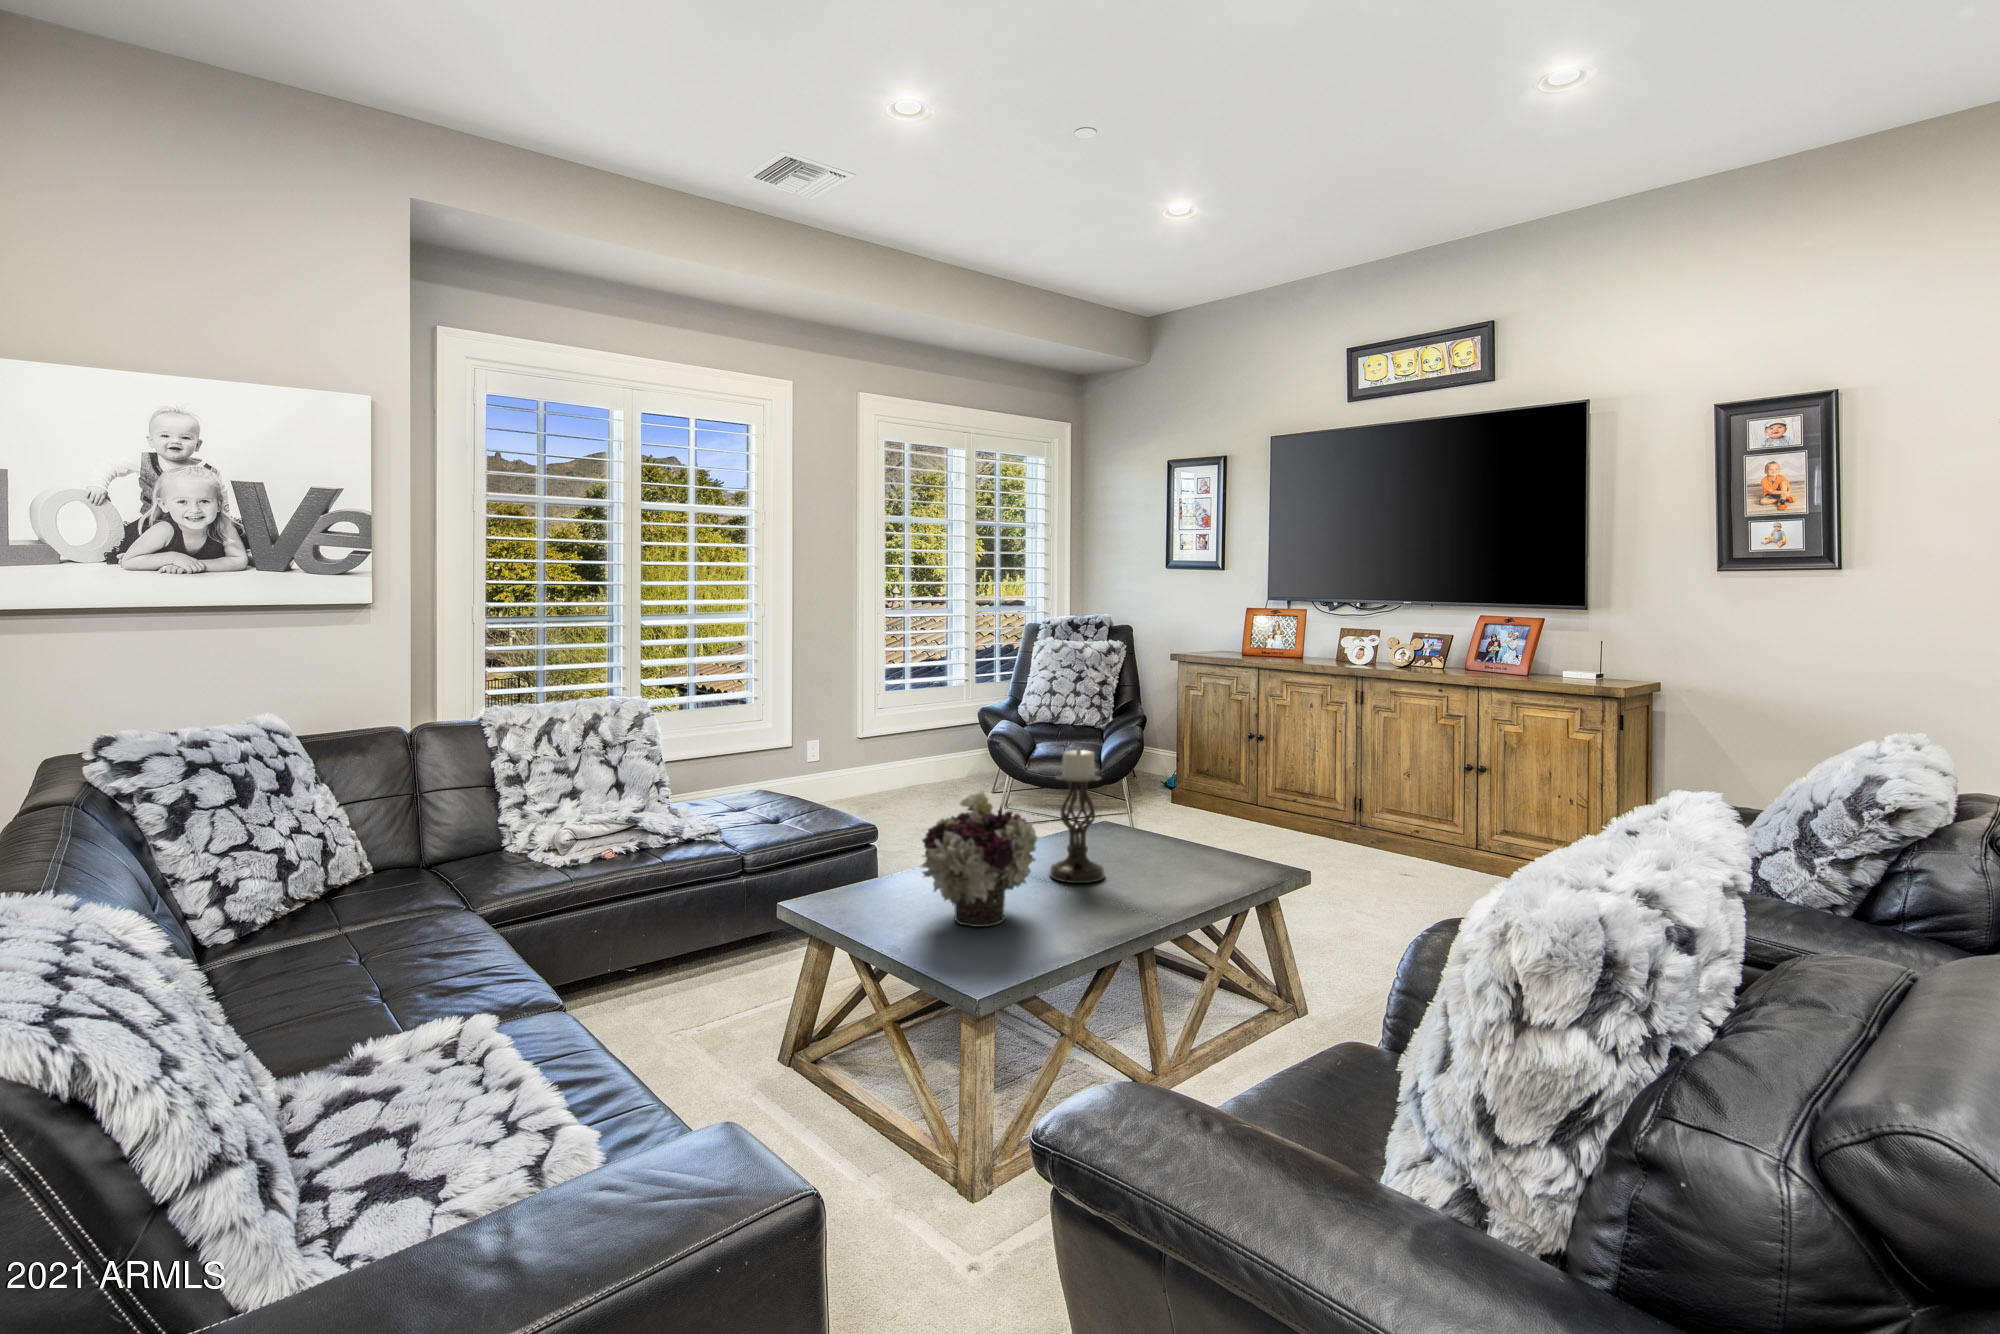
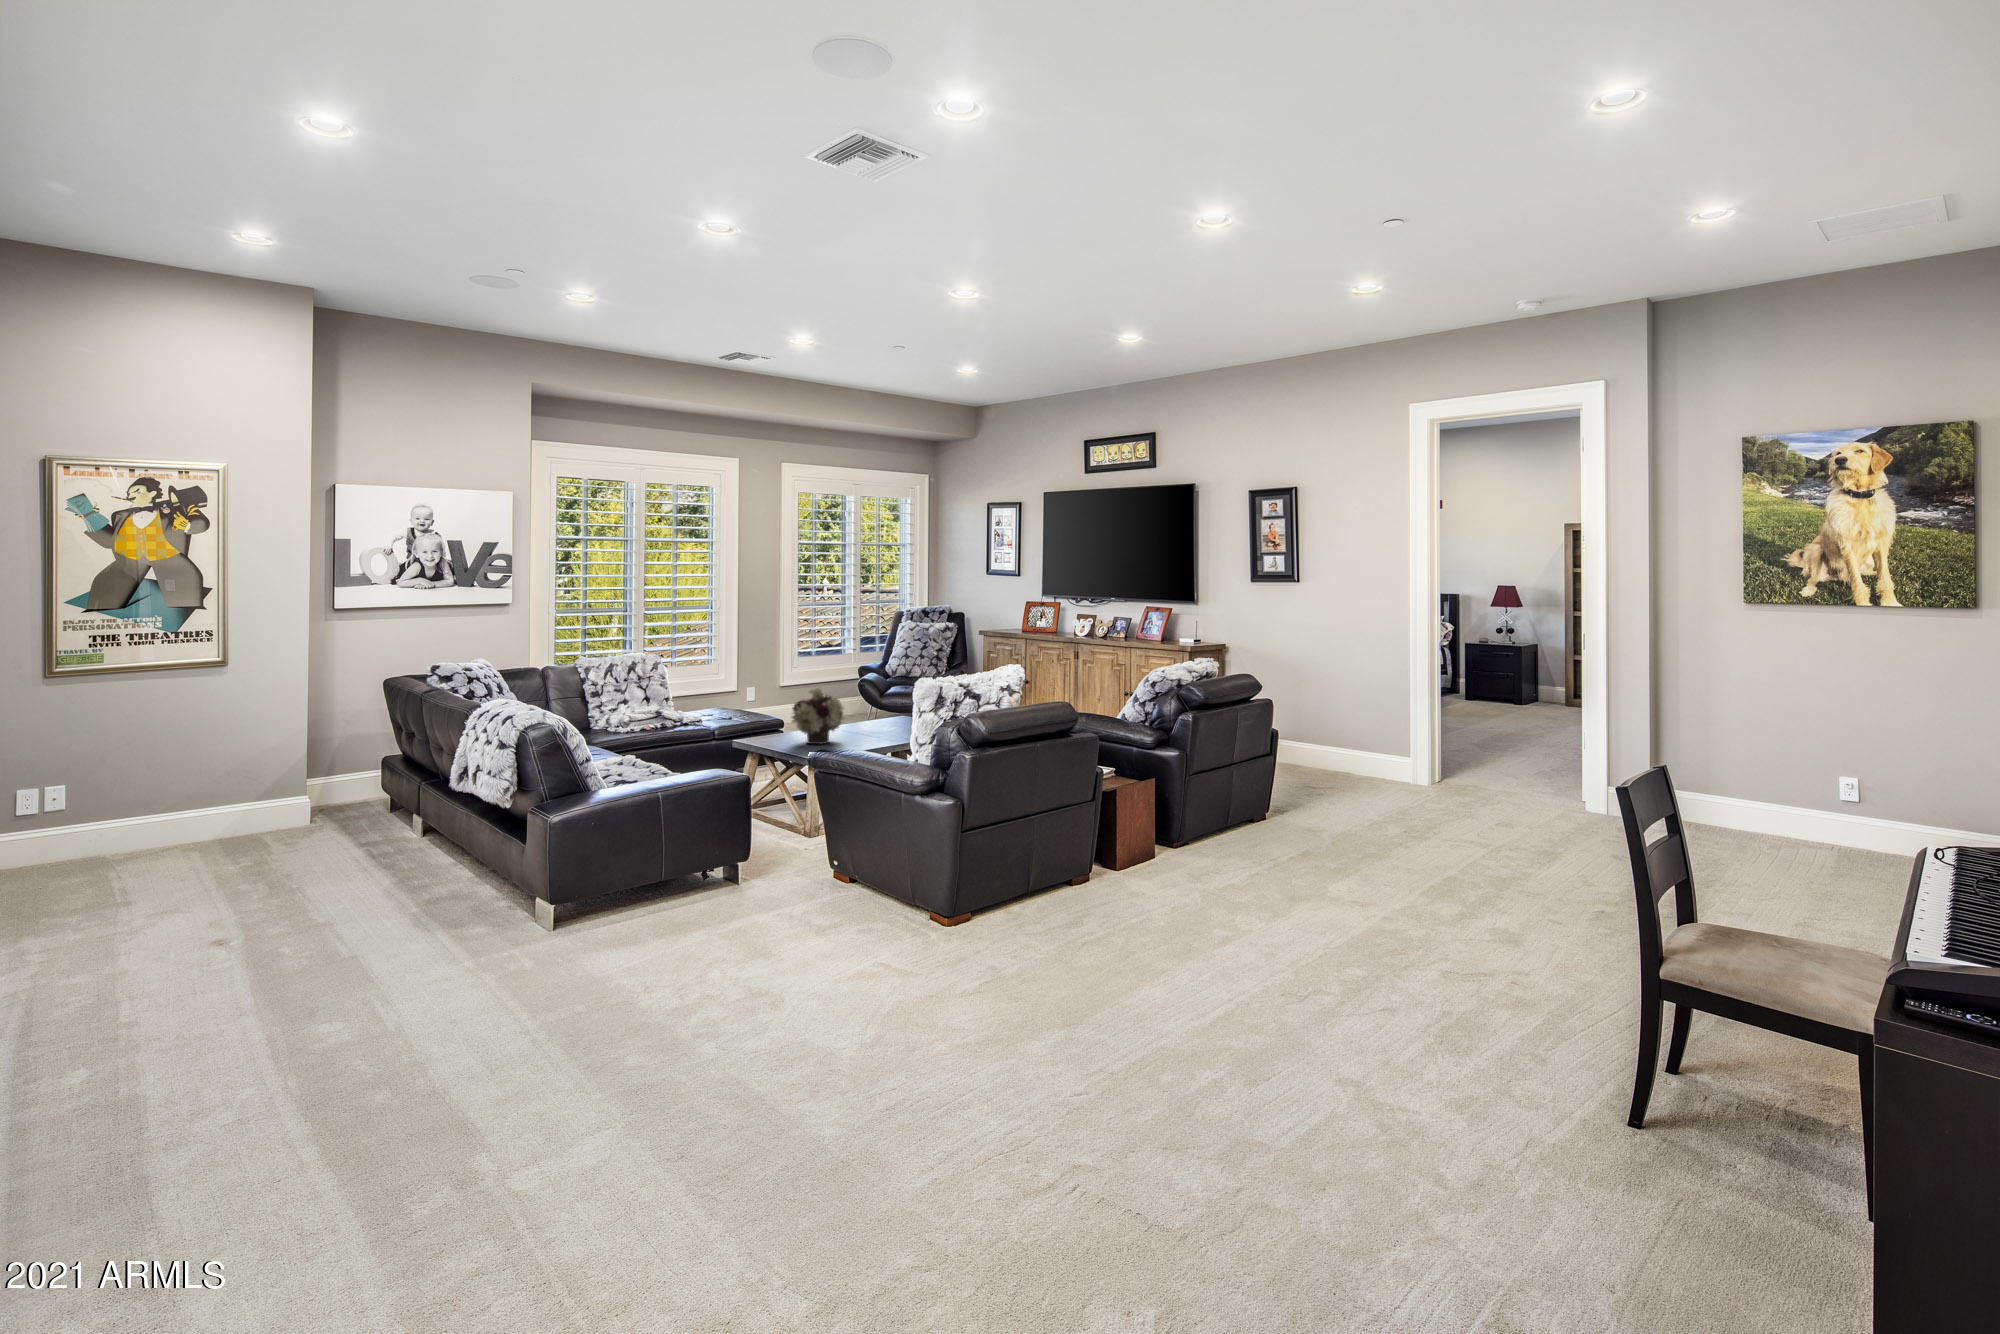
candle holder: present [1050,747,1105,883] -> none [858,671,884,733]

